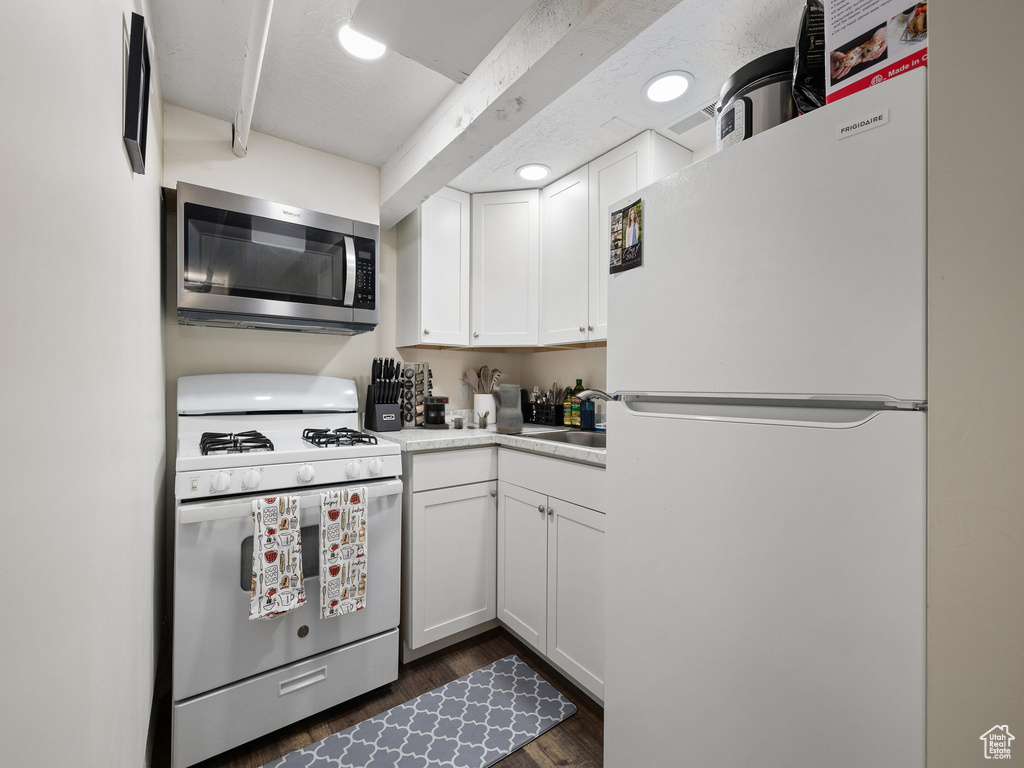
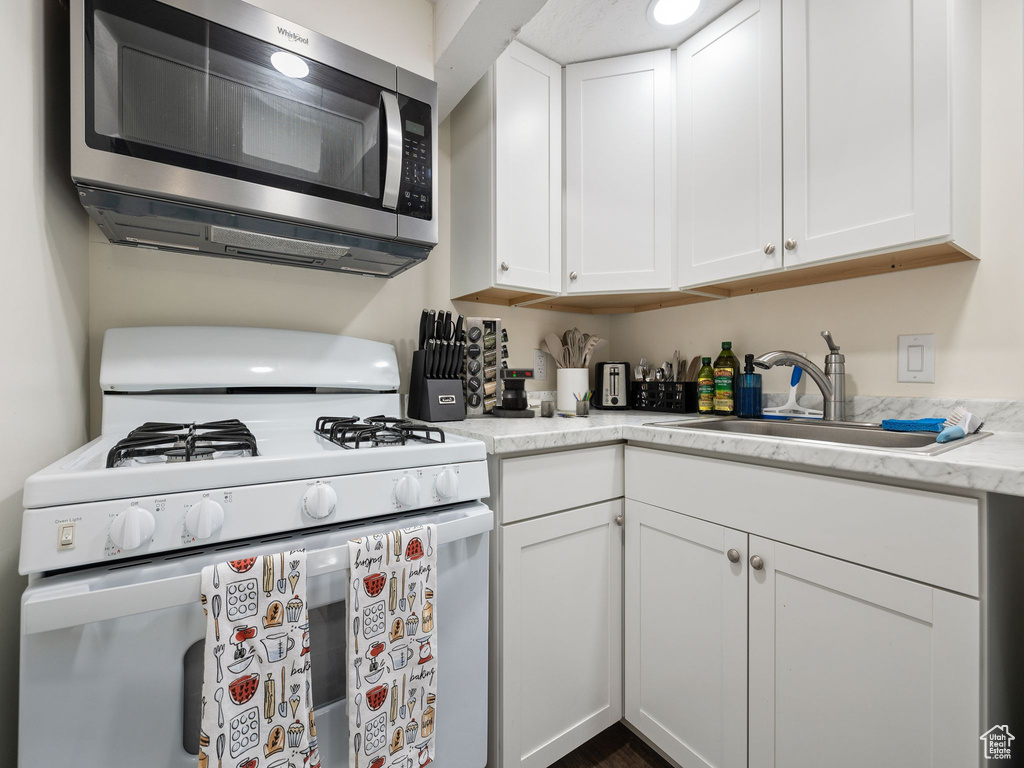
ceramic pitcher: present [492,384,523,433] -> none [605,346,658,424]

